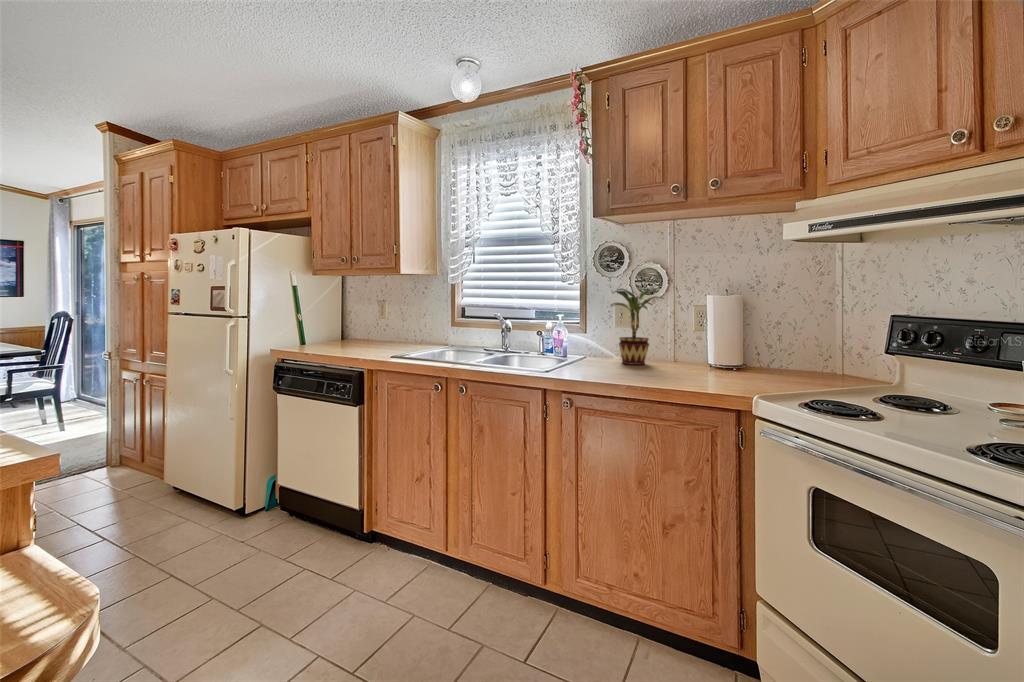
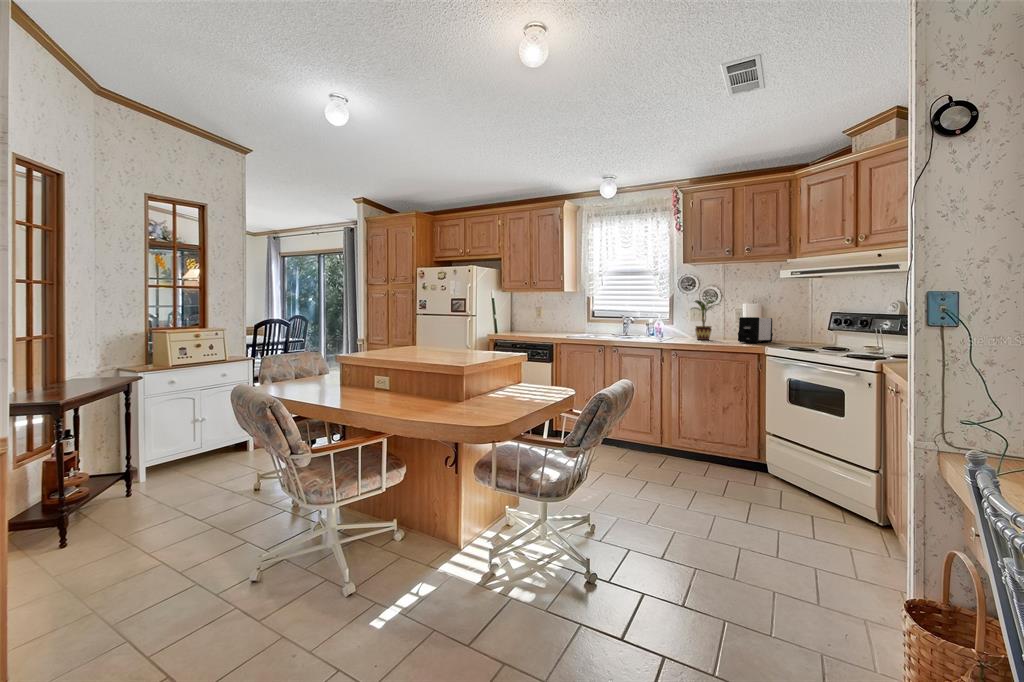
toaster: none [694,324,763,379] -> present [738,317,773,343]

